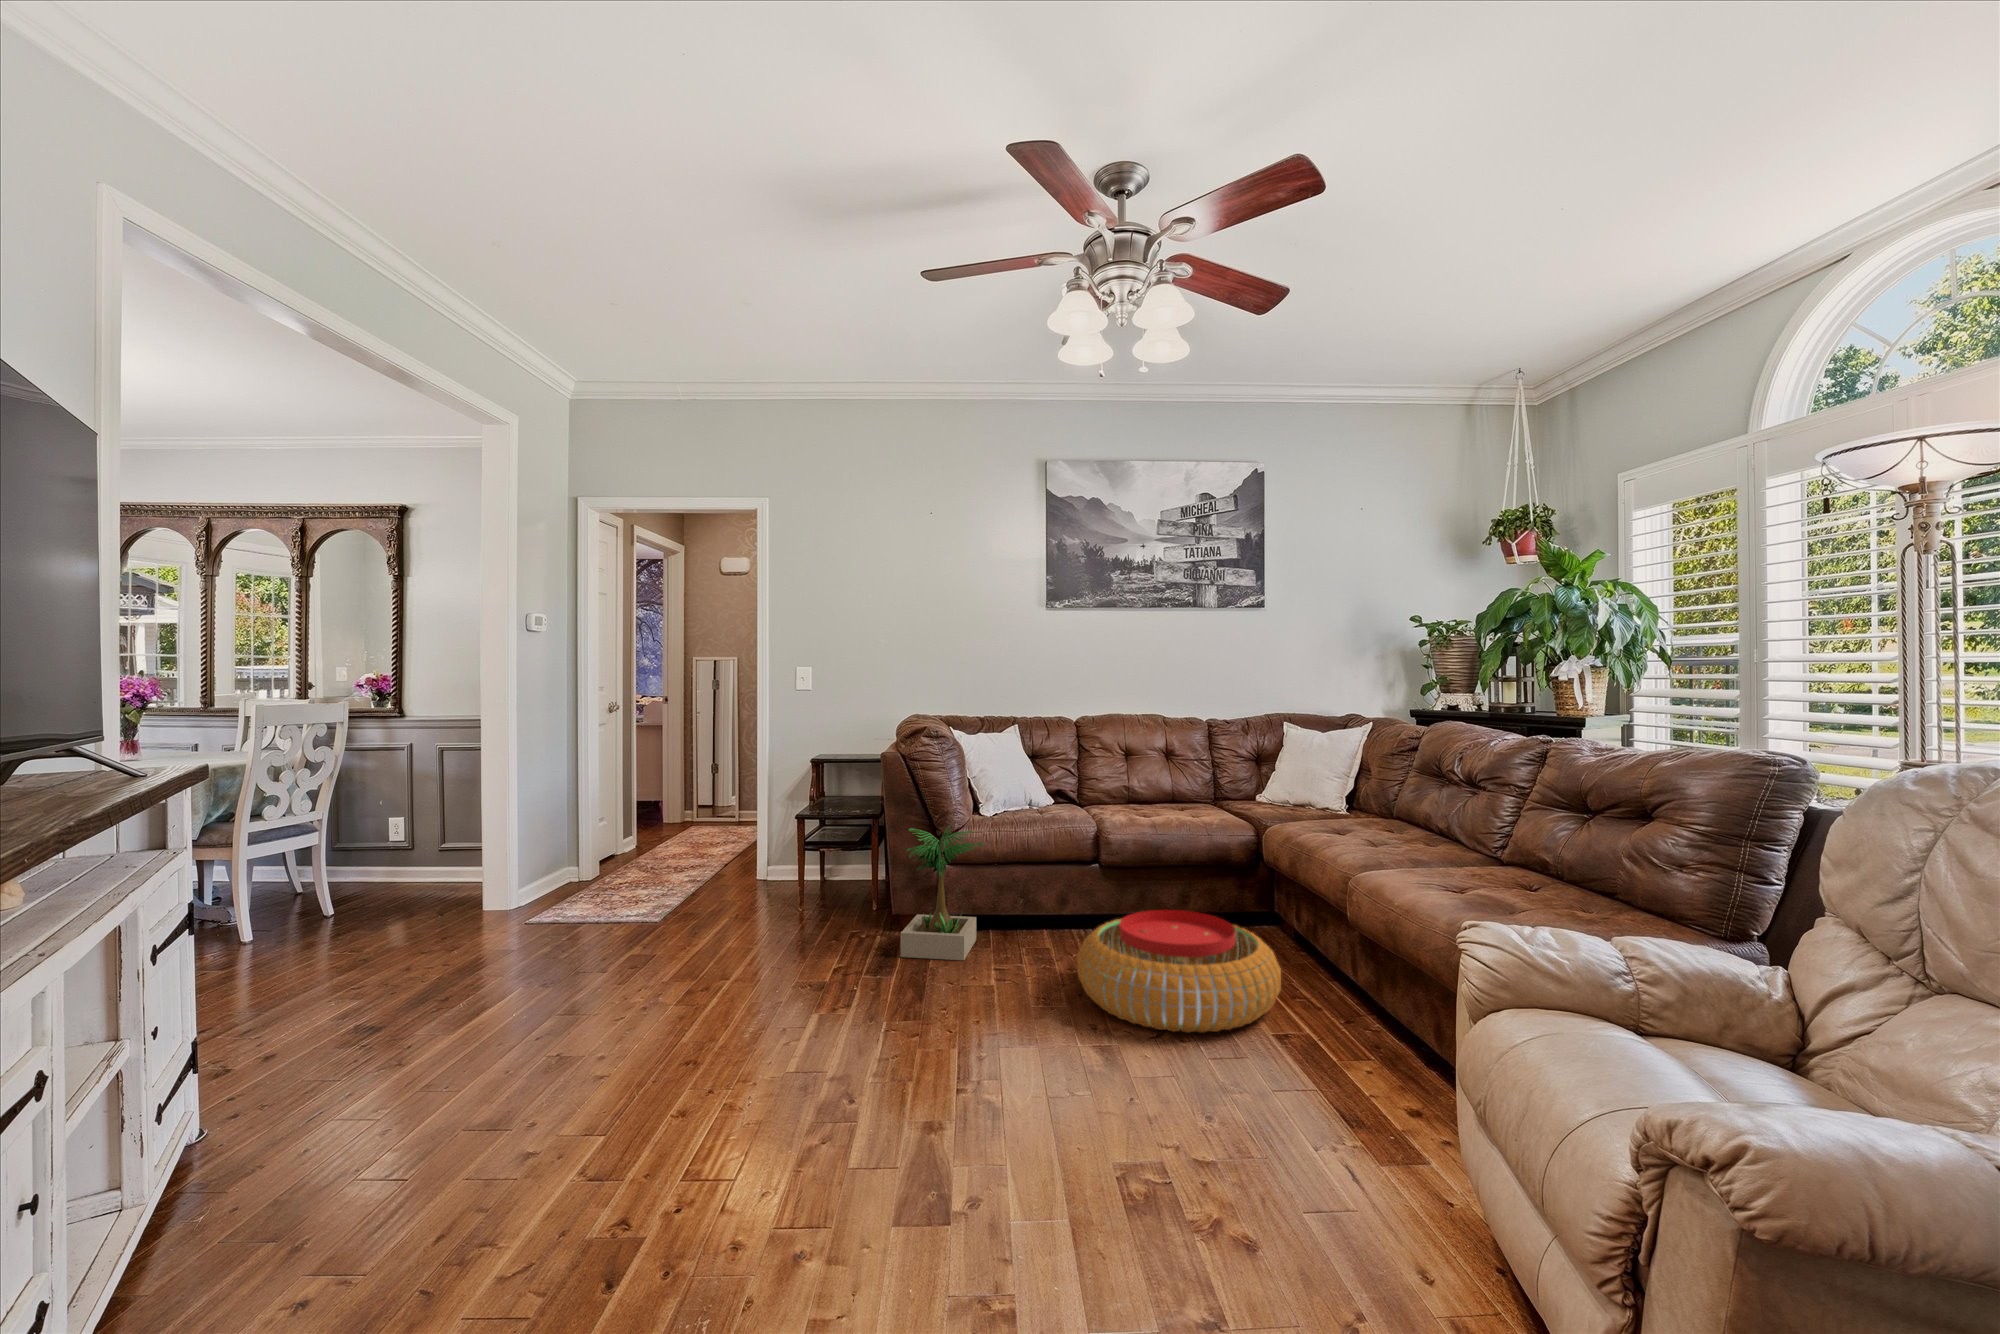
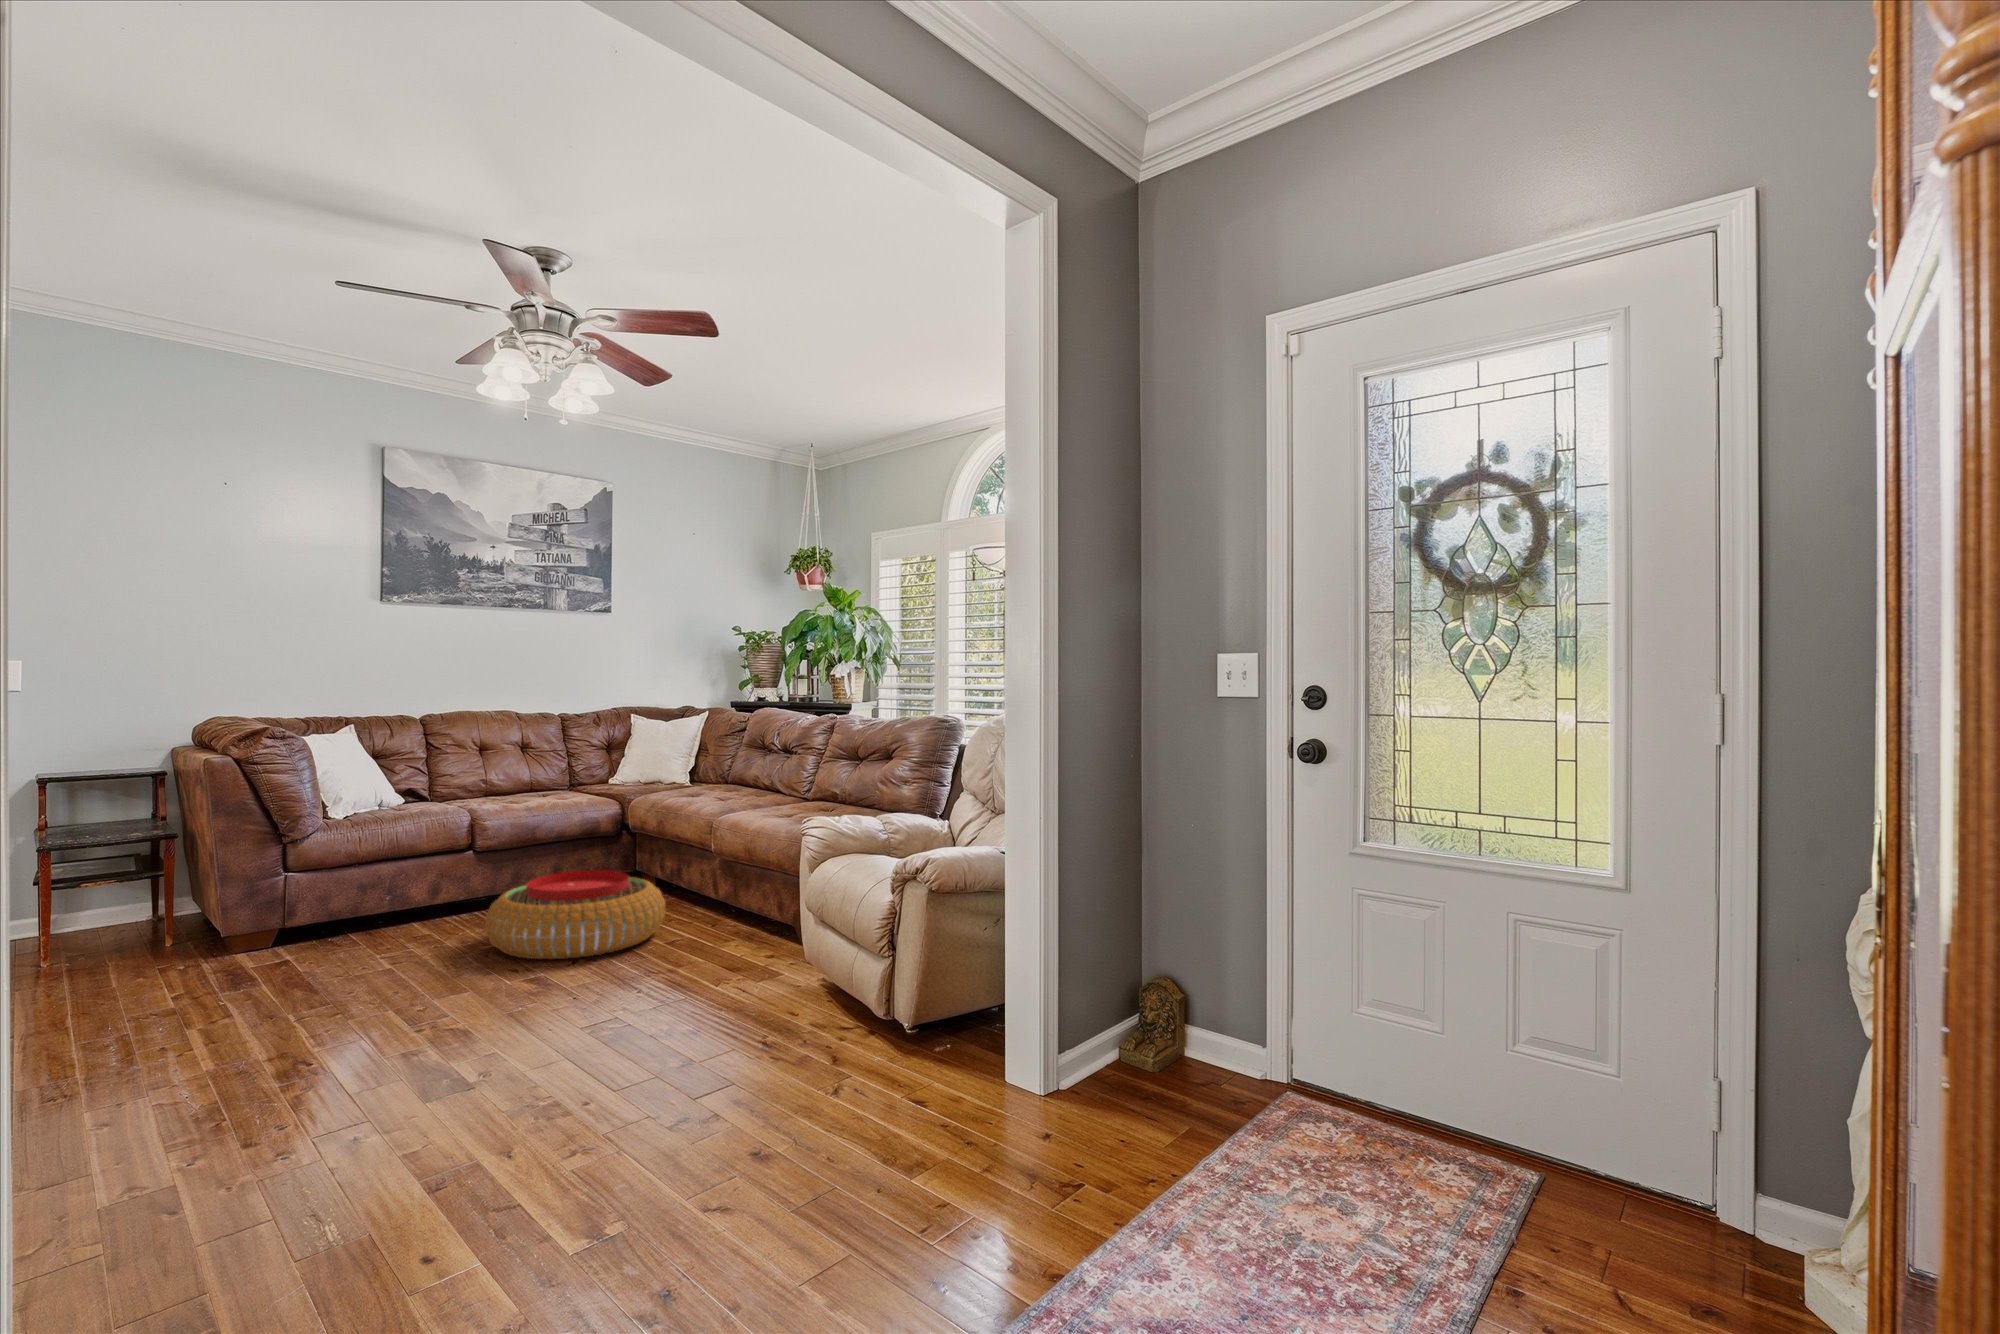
potted plant: present [901,825,984,960] -> none [253,828,368,970]

